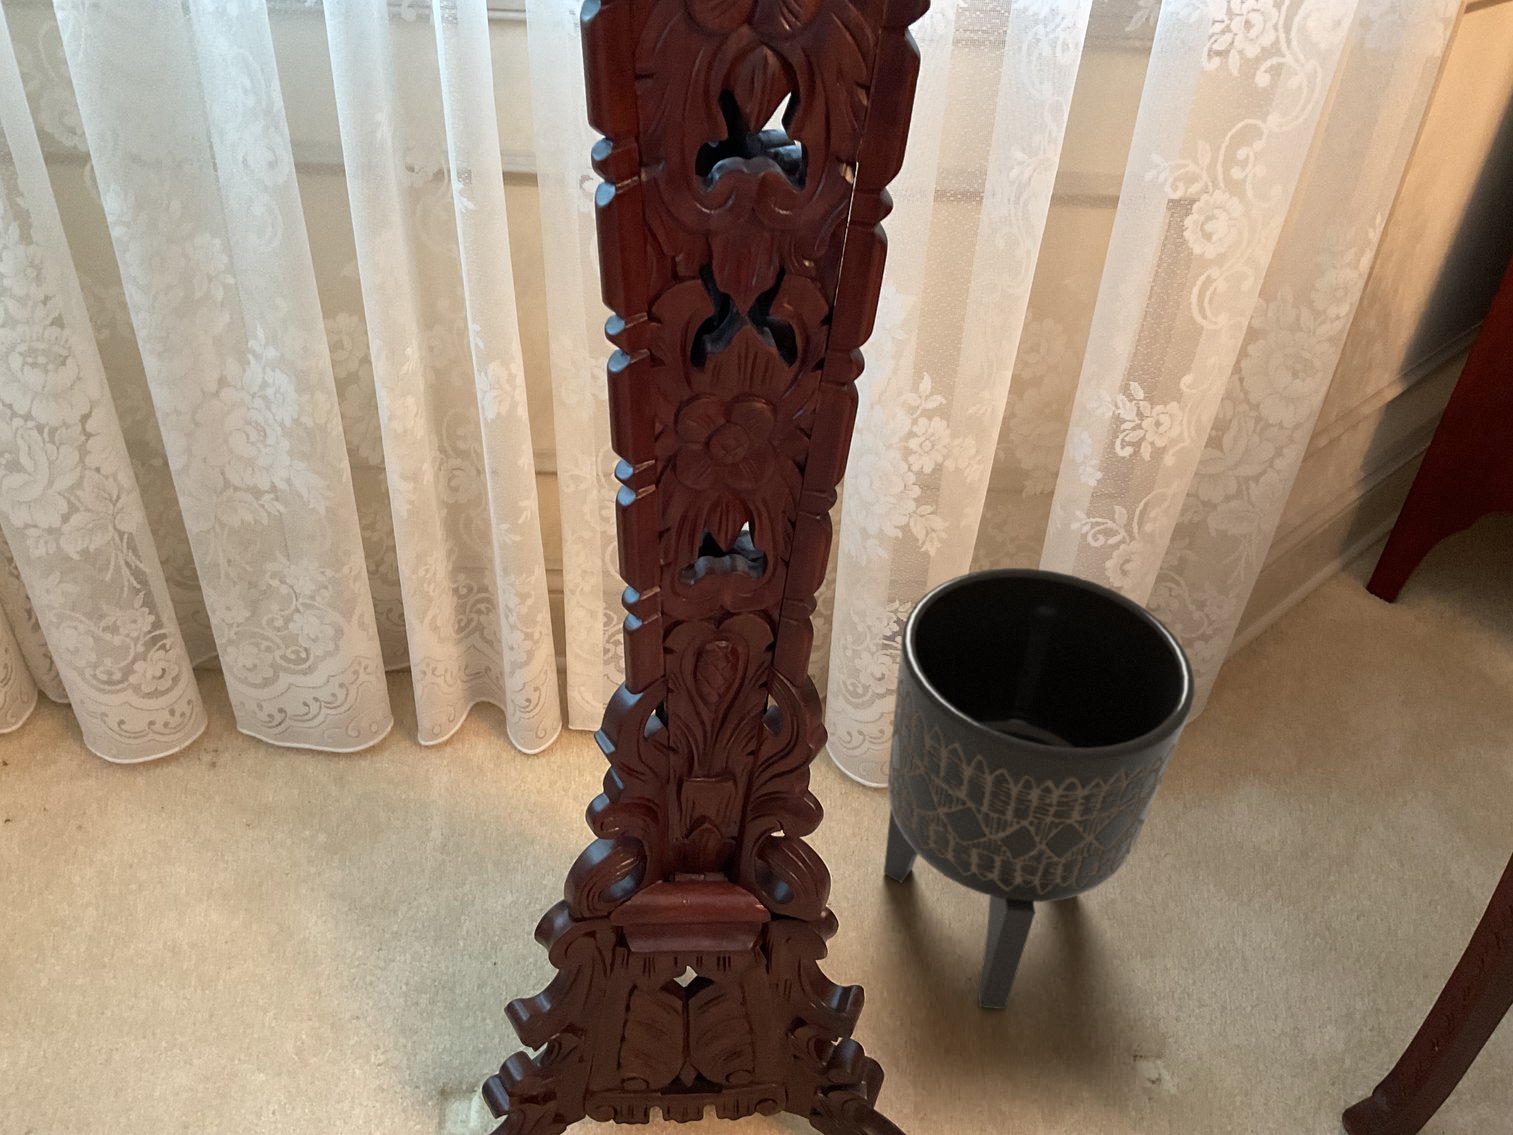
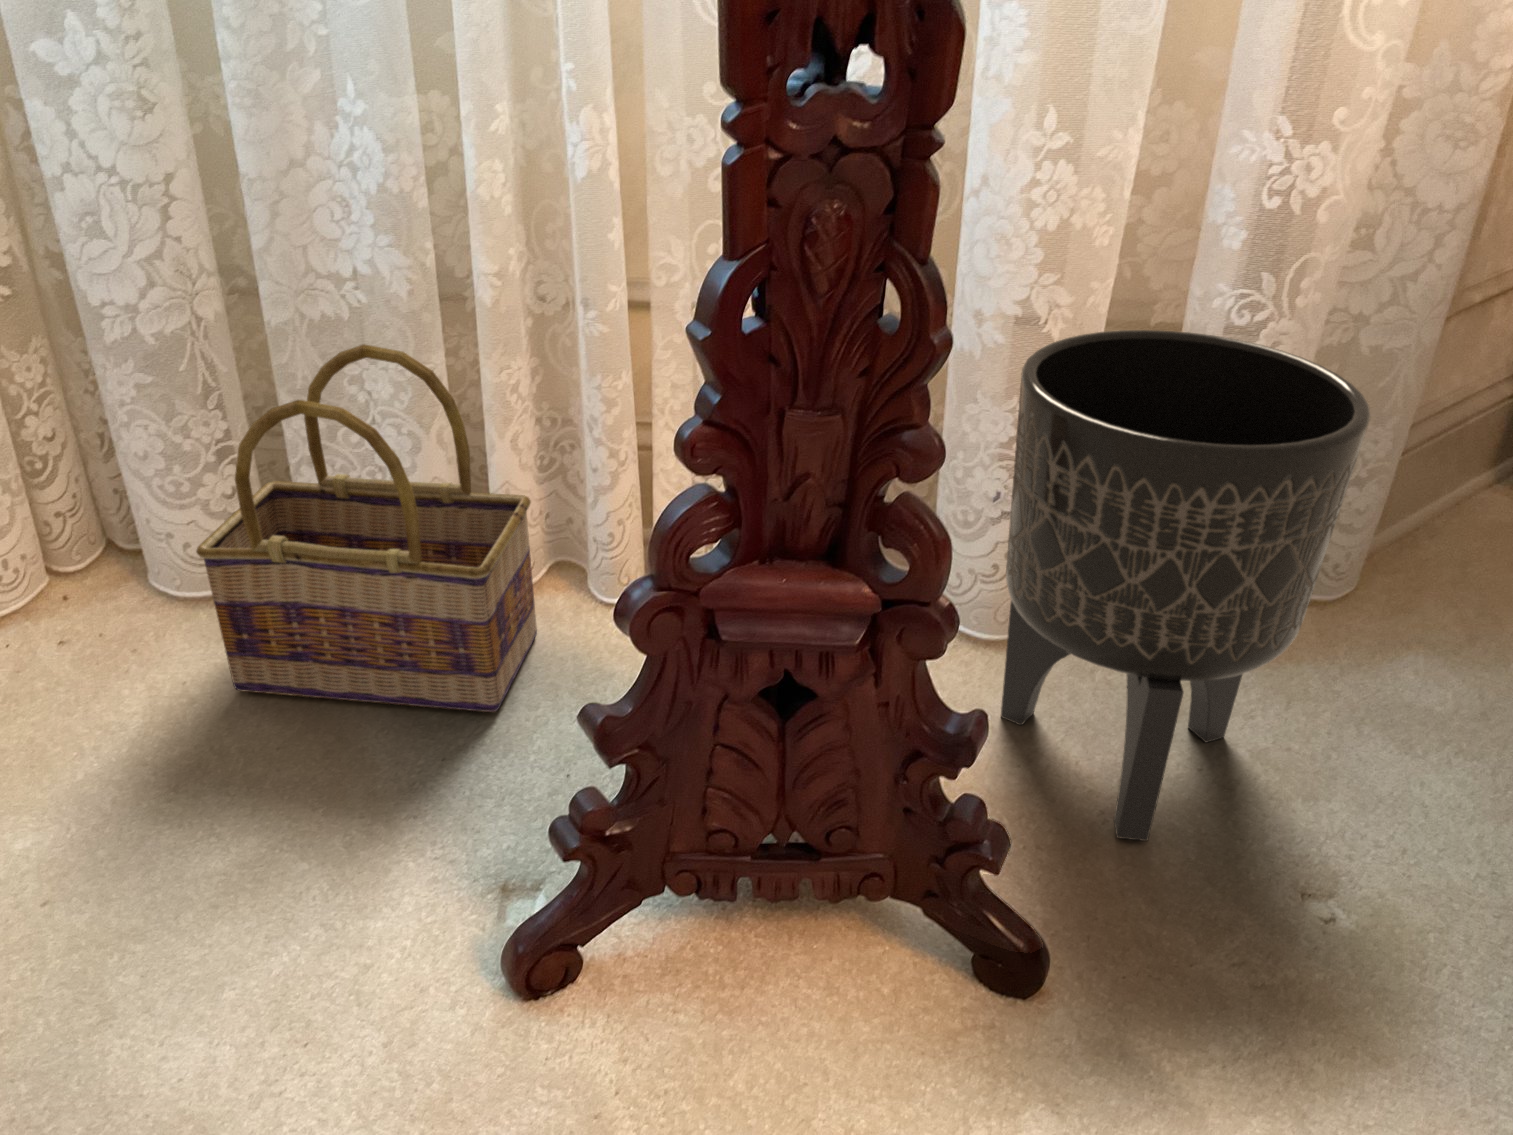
basket: none [142,565,462,891] -> present [196,344,537,712]

